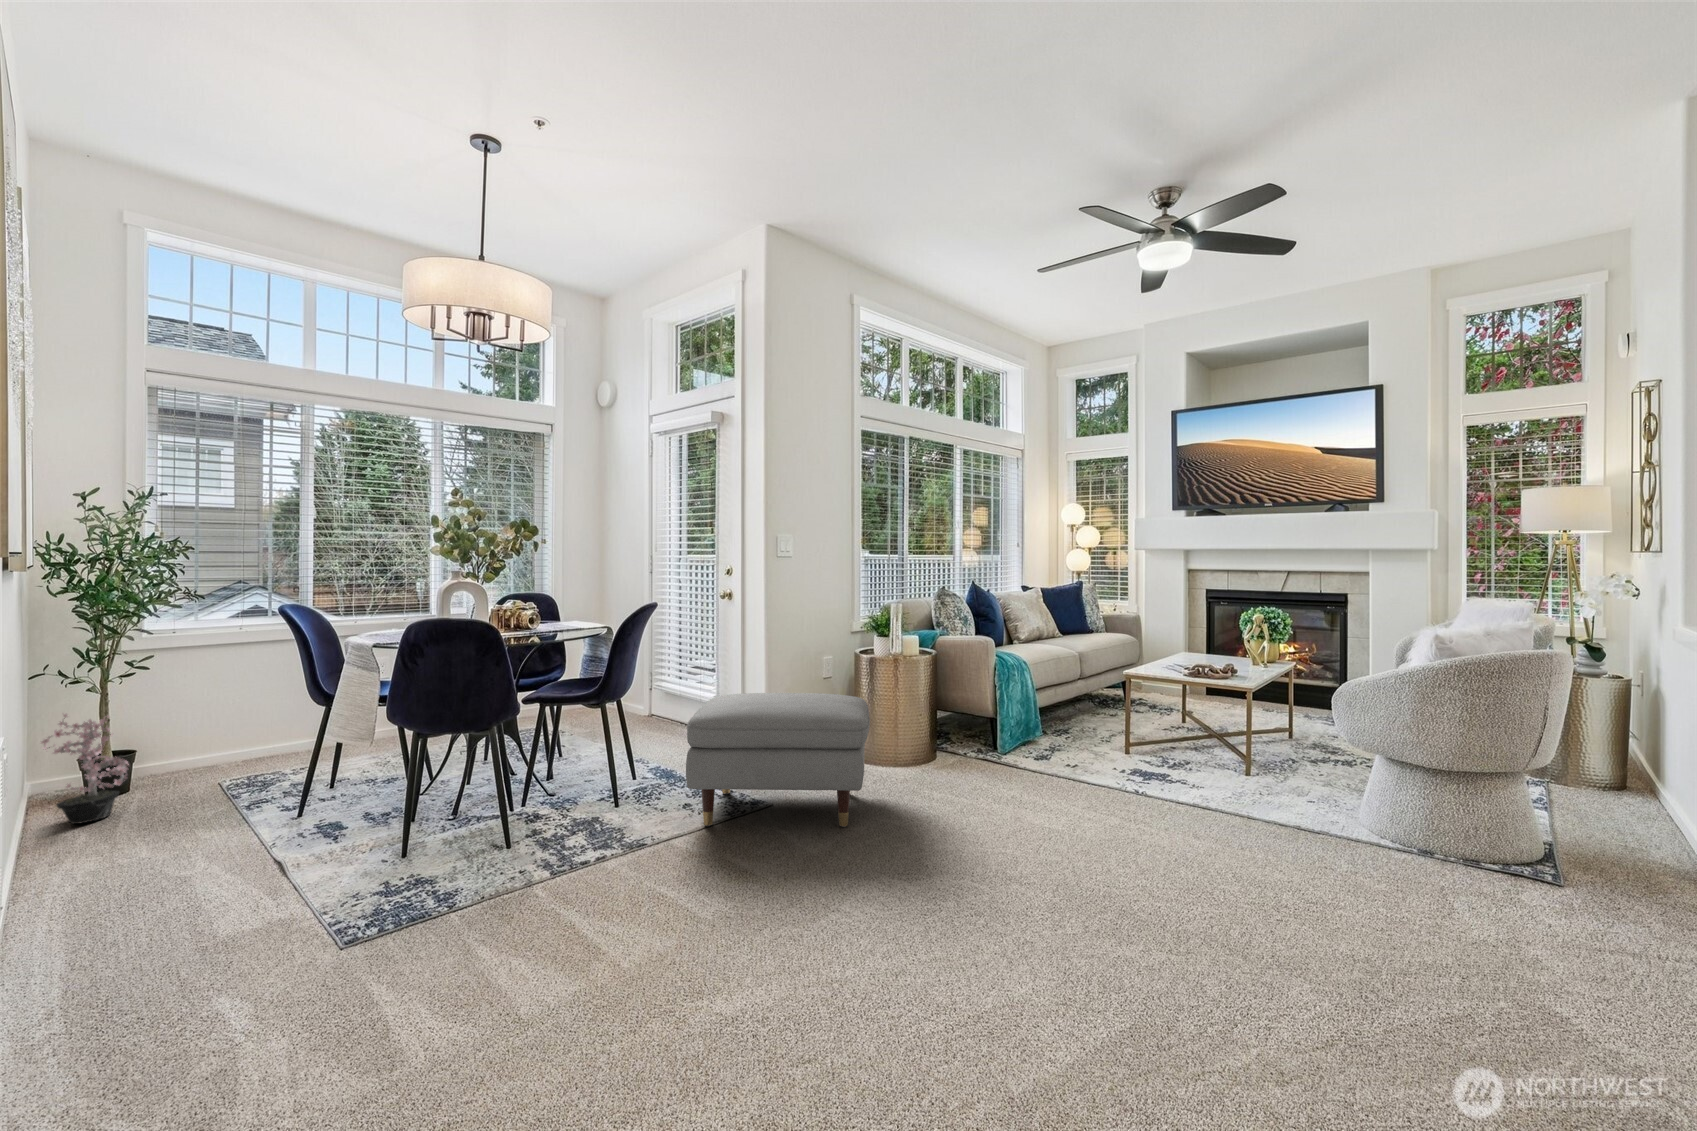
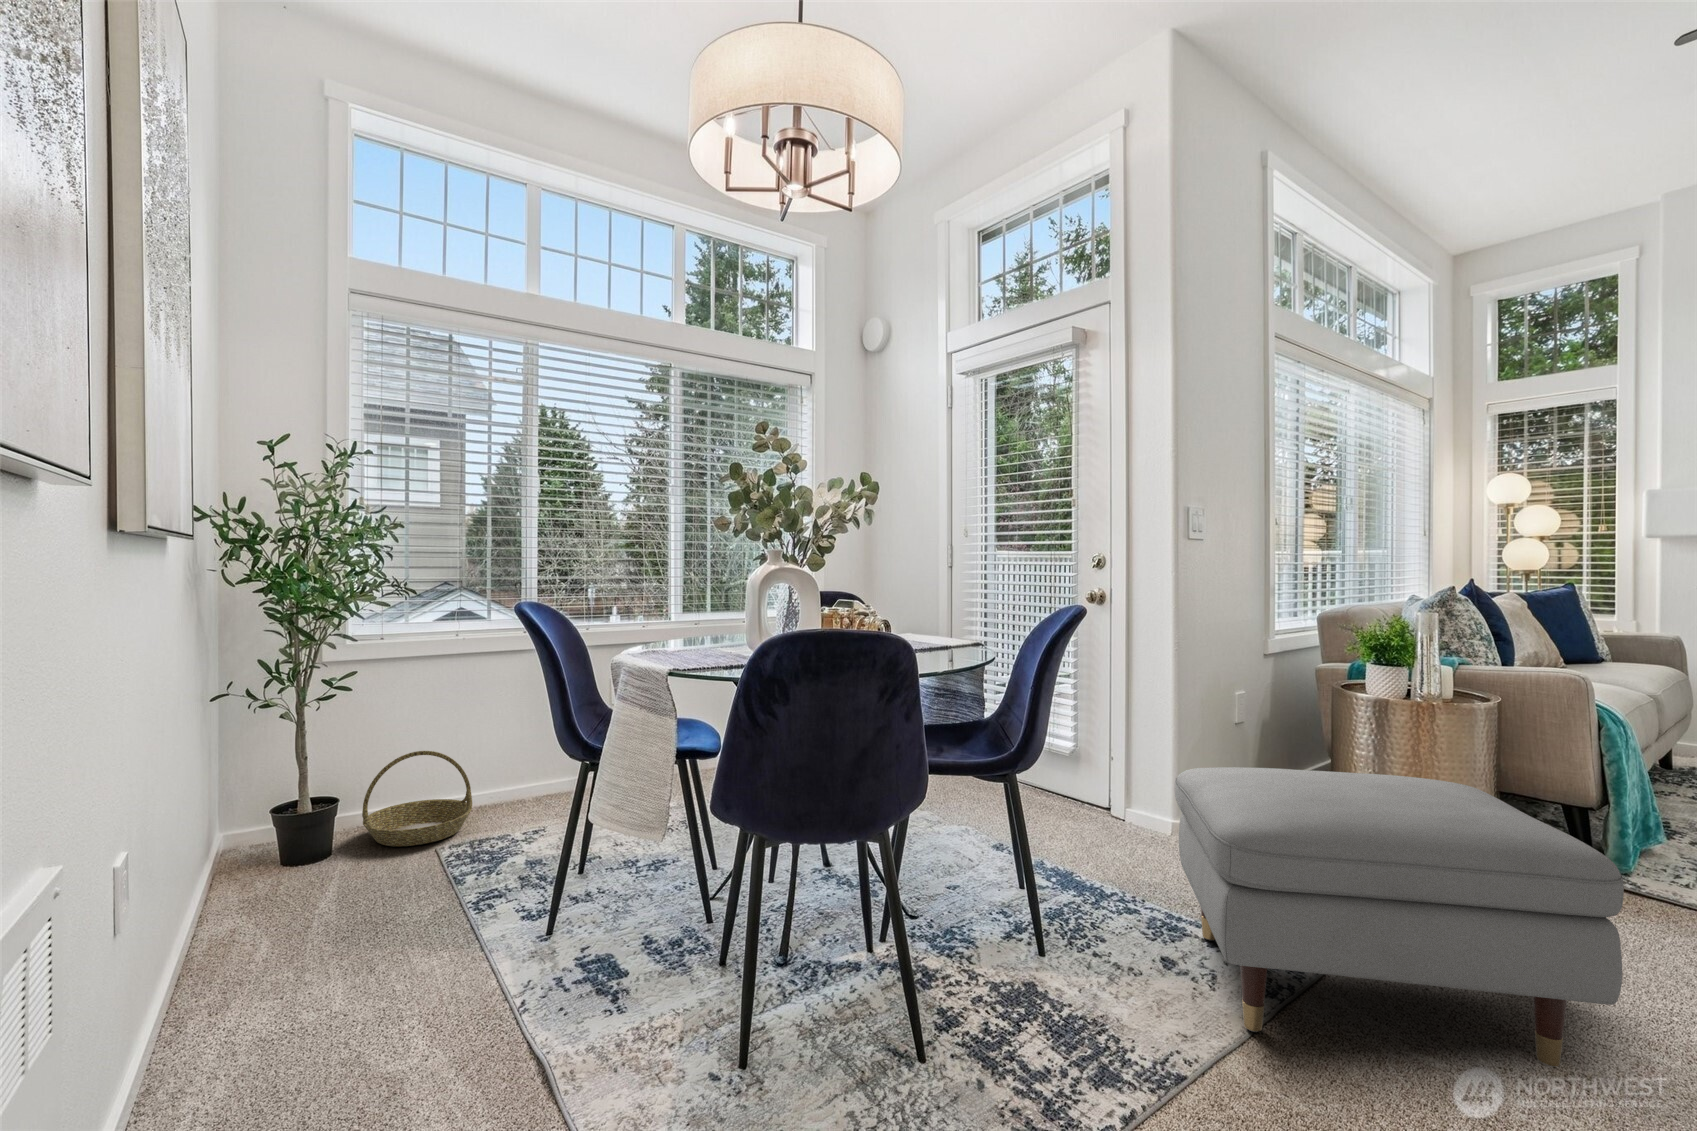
potted plant: present [41,714,128,824] -> none [201,751,330,922]
basket: none [158,714,250,782] -> present [362,751,472,846]

